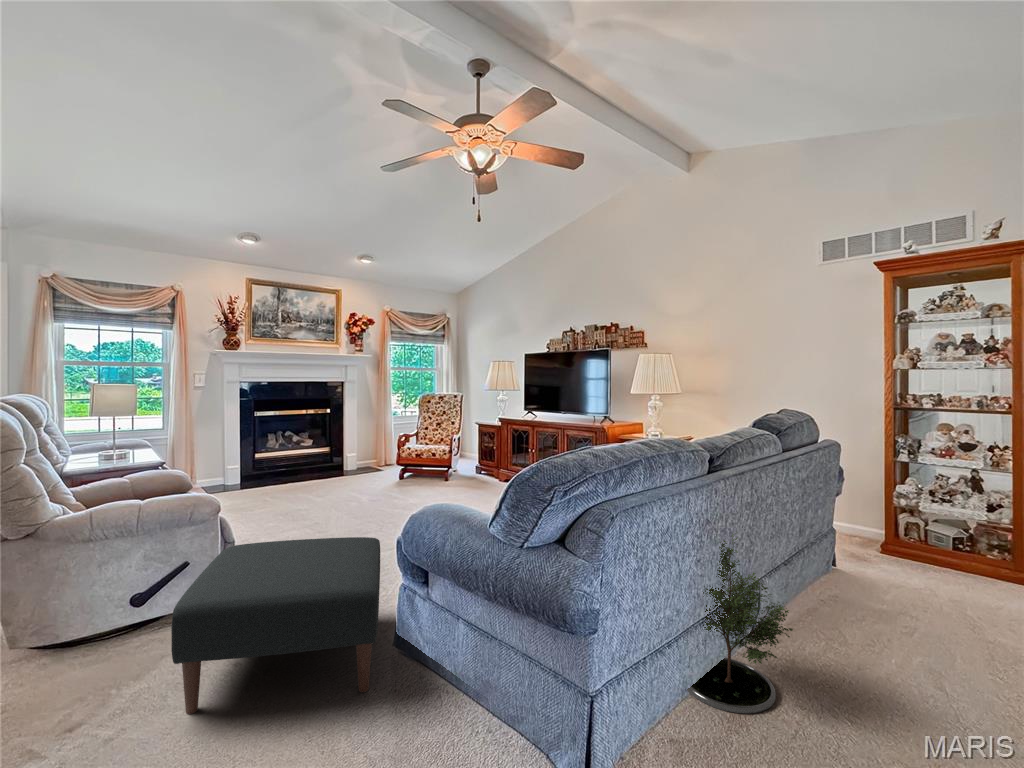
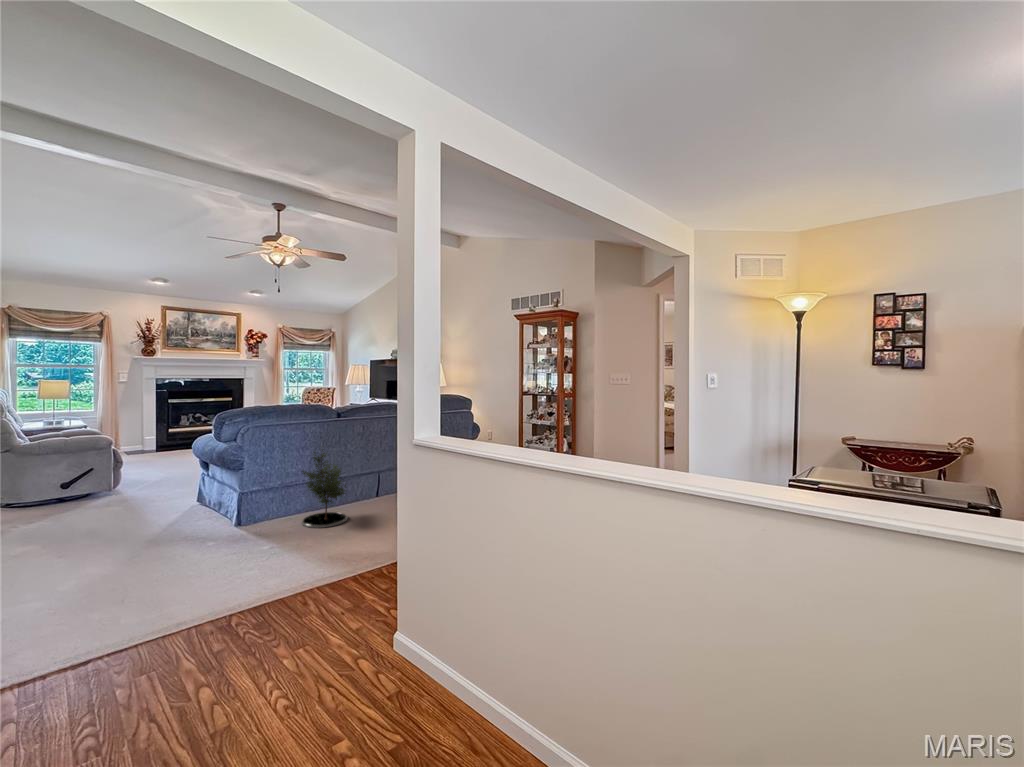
ottoman: present [171,537,380,714] -> none [34,460,176,531]

